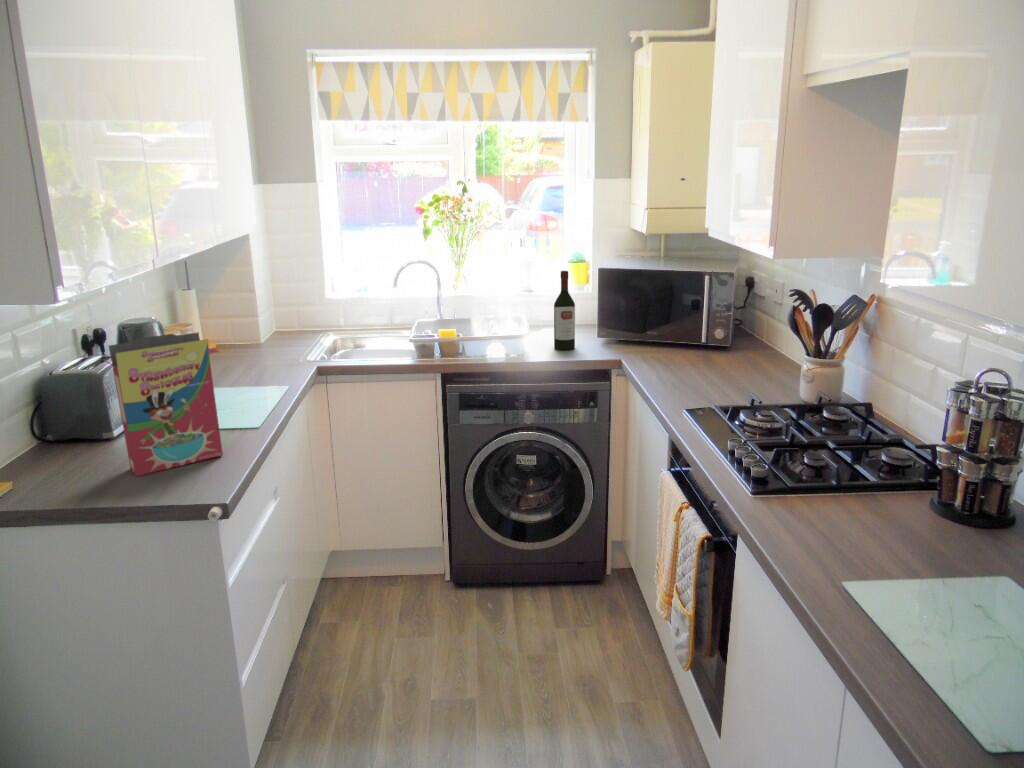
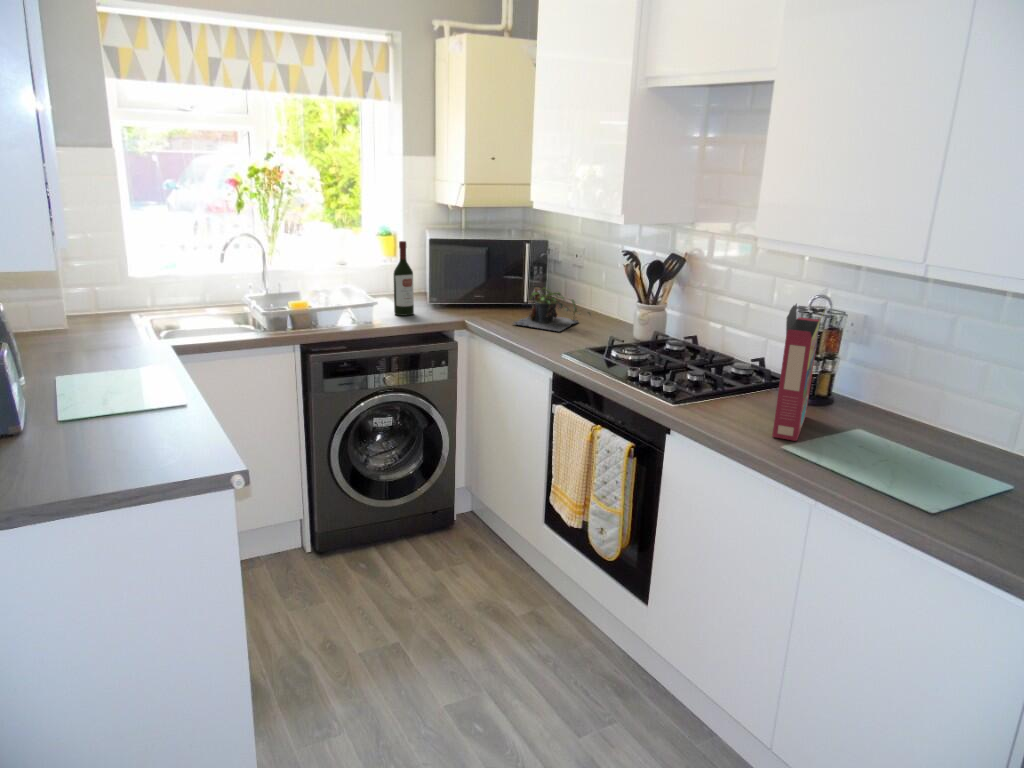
plant: none [667,327,756,381] -> present [514,288,590,331]
cereal box: present [105,333,223,476] -> present [772,304,821,441]

